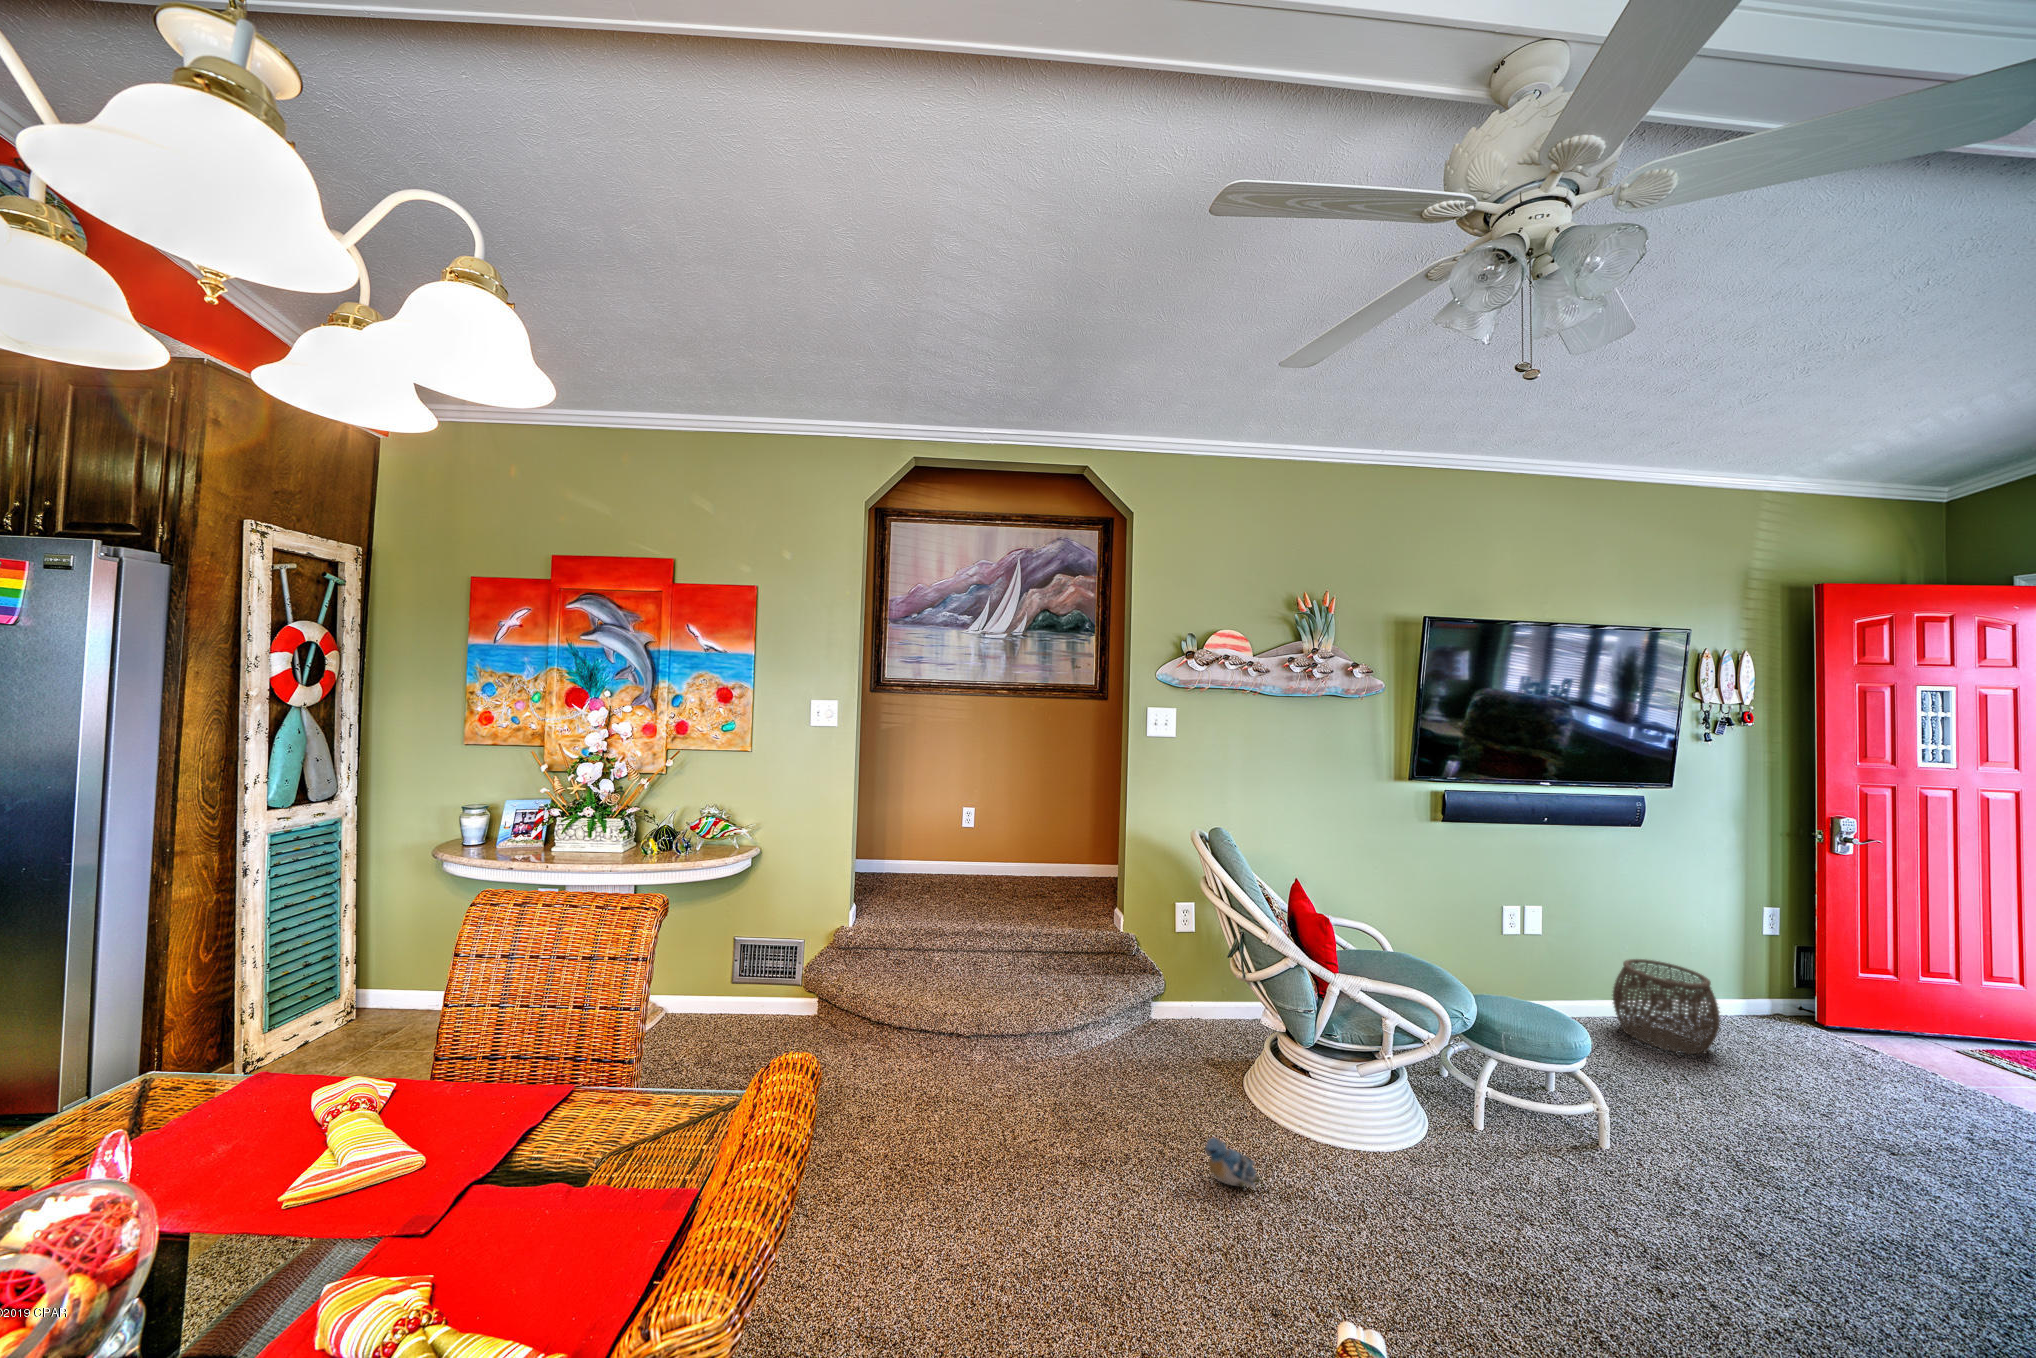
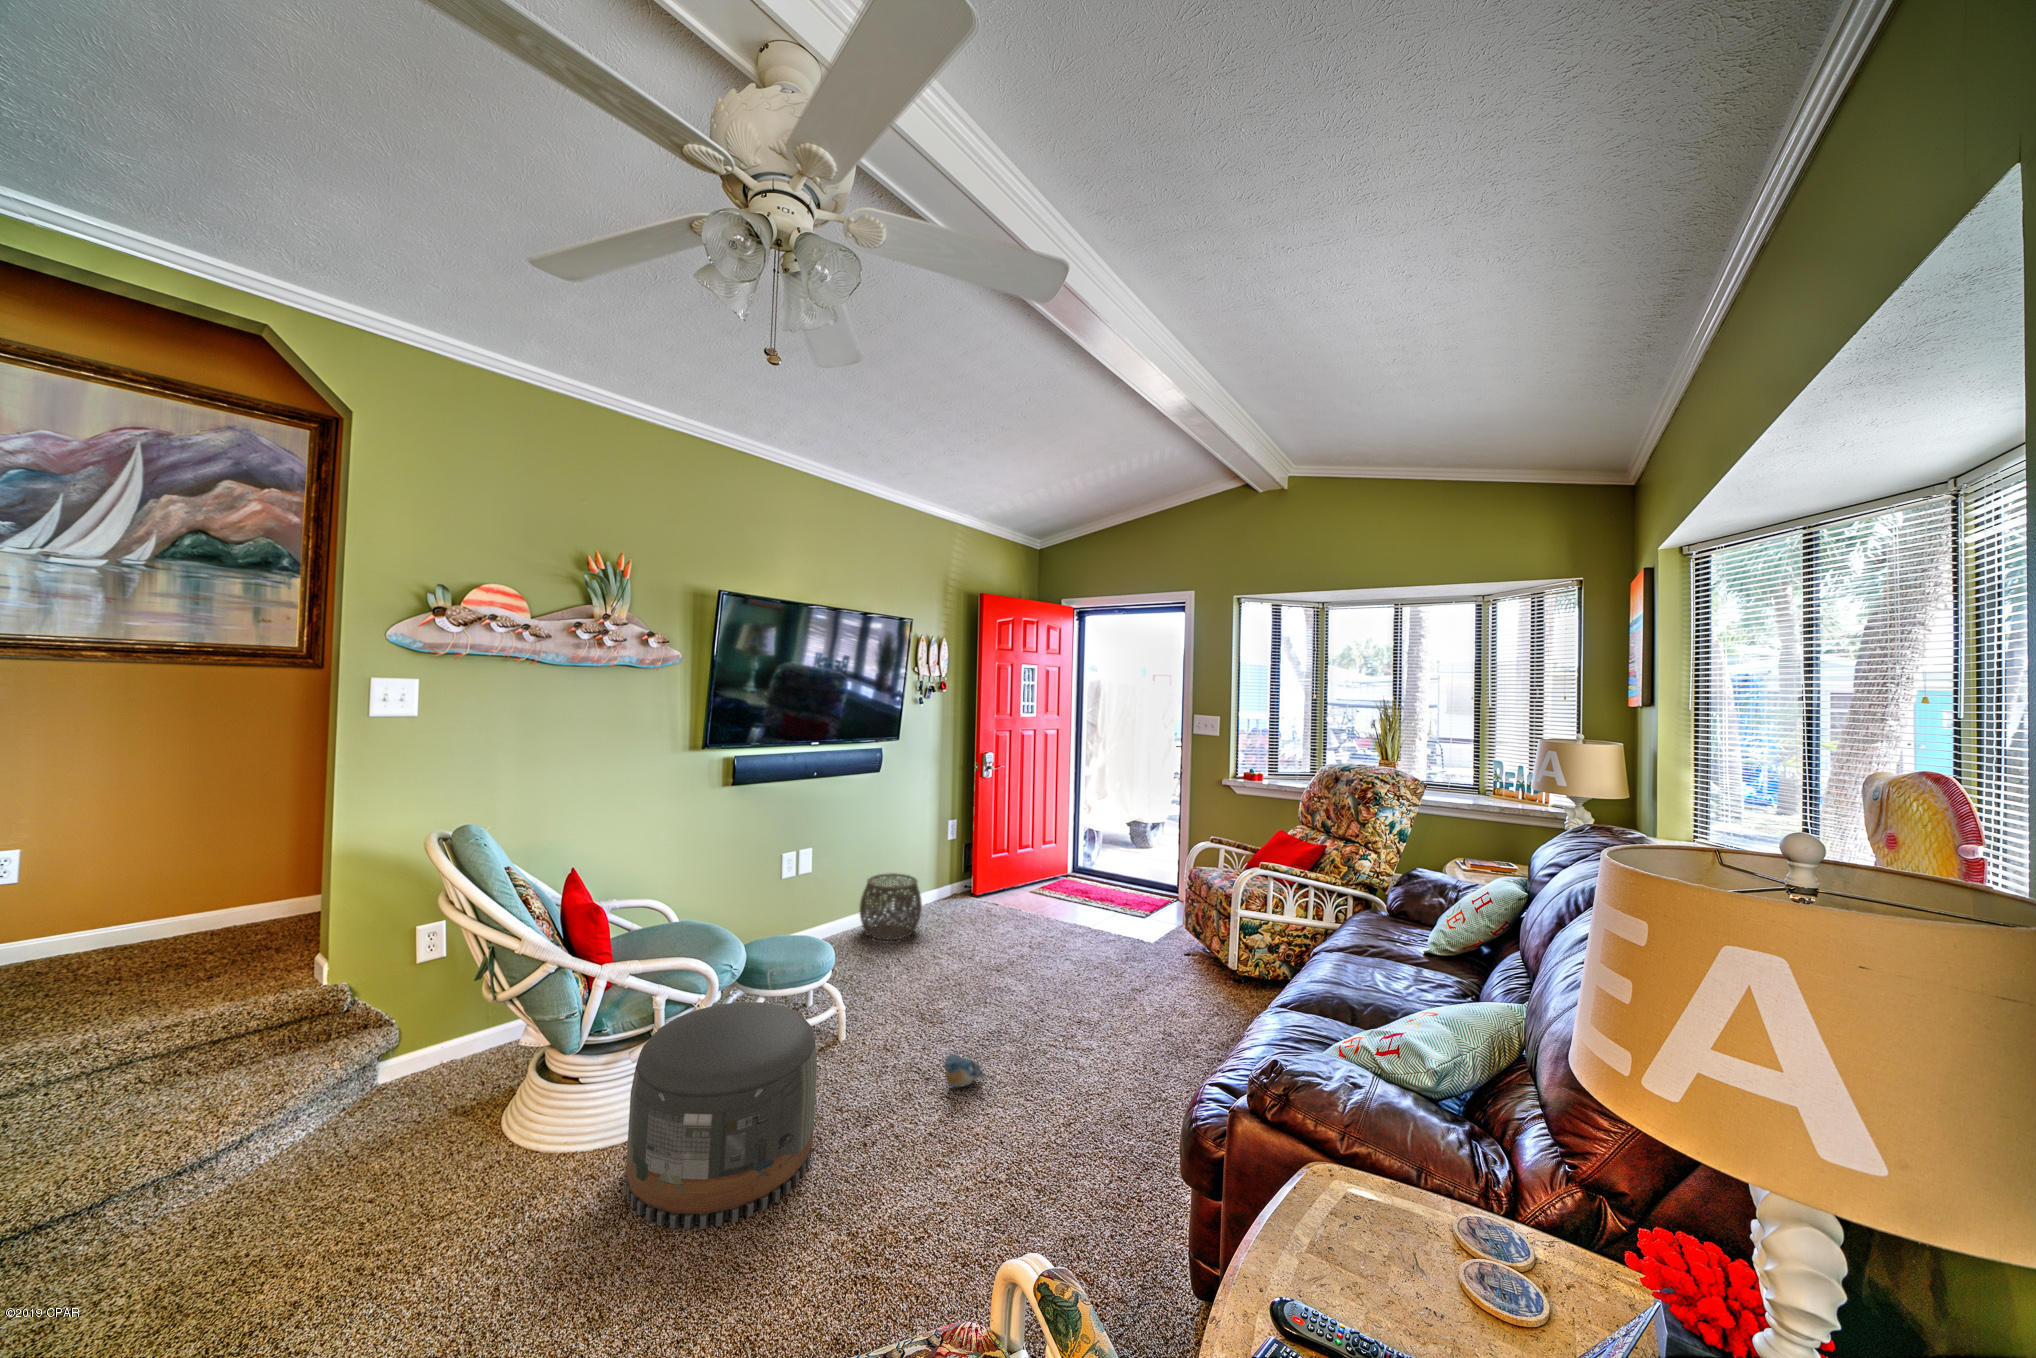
pouf: none [1362,1048,1577,1300] -> present [626,1002,817,1230]
plush toy: present [1204,1138,1262,1188] -> present [944,1053,986,1087]

